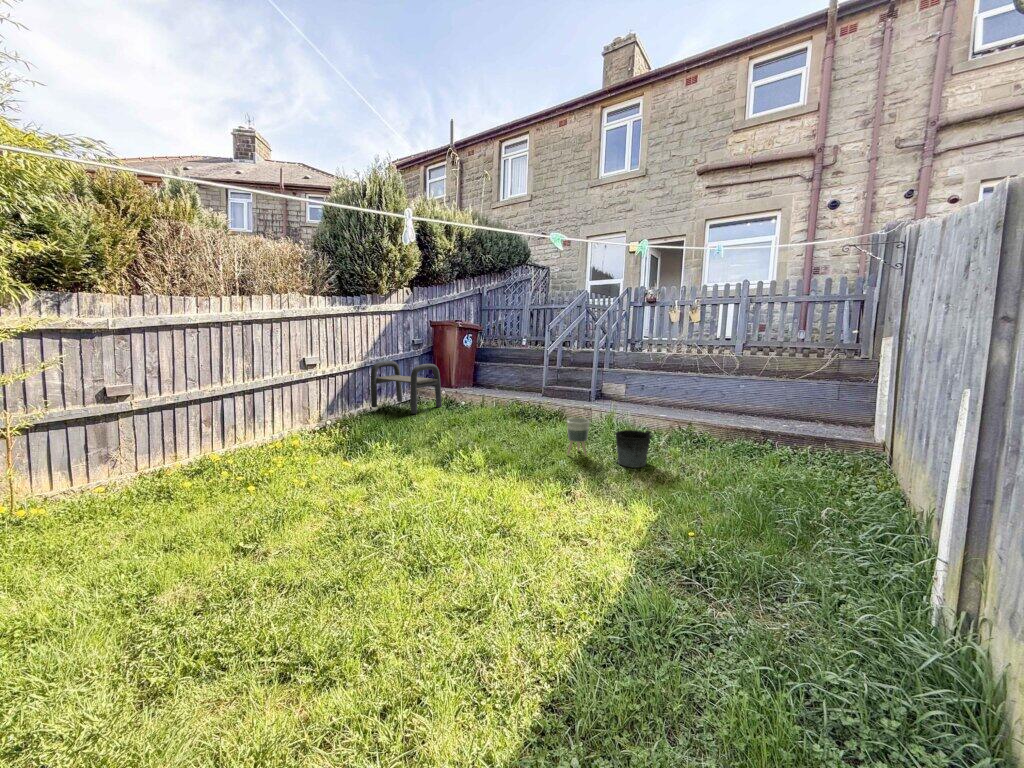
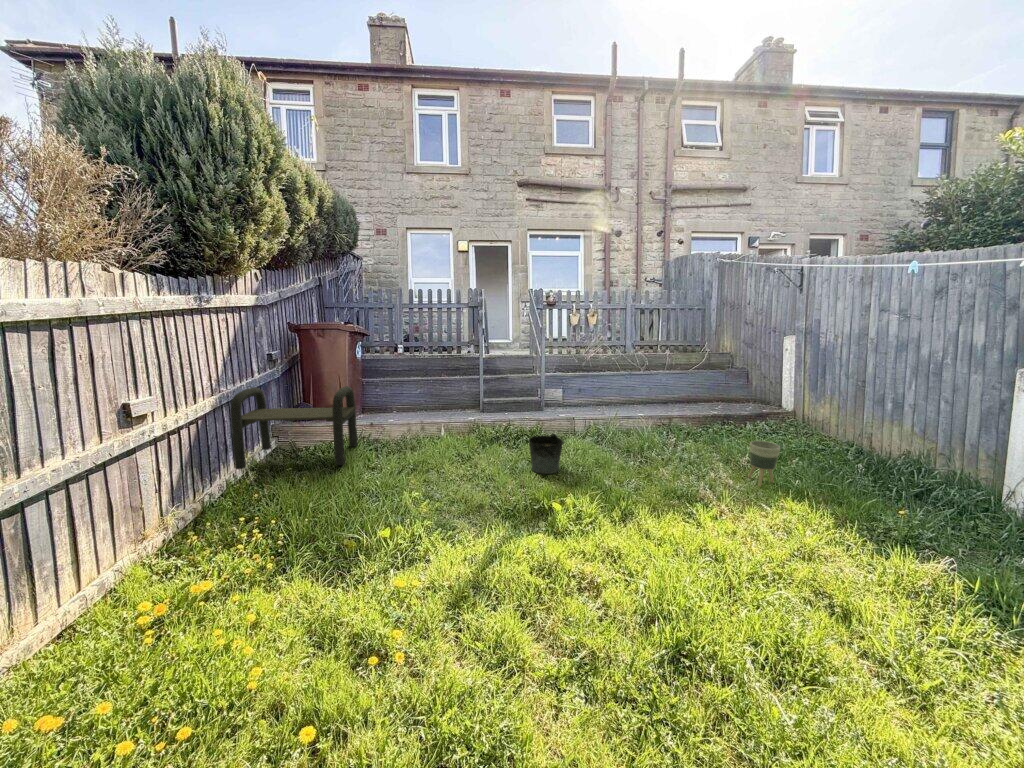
planter: present [567,418,590,456] -> present [748,441,780,486]
bucket: present [615,430,653,468] -> present [529,434,565,474]

